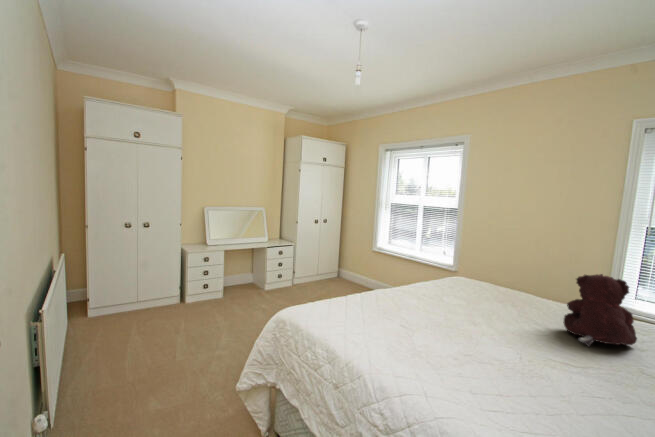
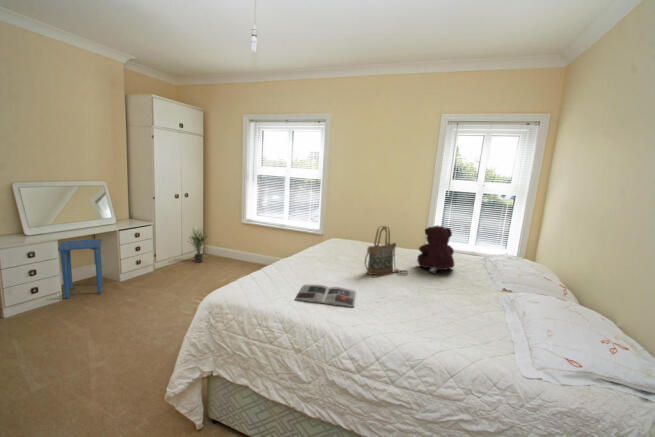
potted plant: none [319,250,343,285] -> present [189,230,207,262]
side table: none [225,251,256,297] -> present [58,239,102,298]
handbag: none [466,265,538,336] -> present [365,226,407,277]
magazine: none [358,319,438,356] -> present [295,285,356,307]

